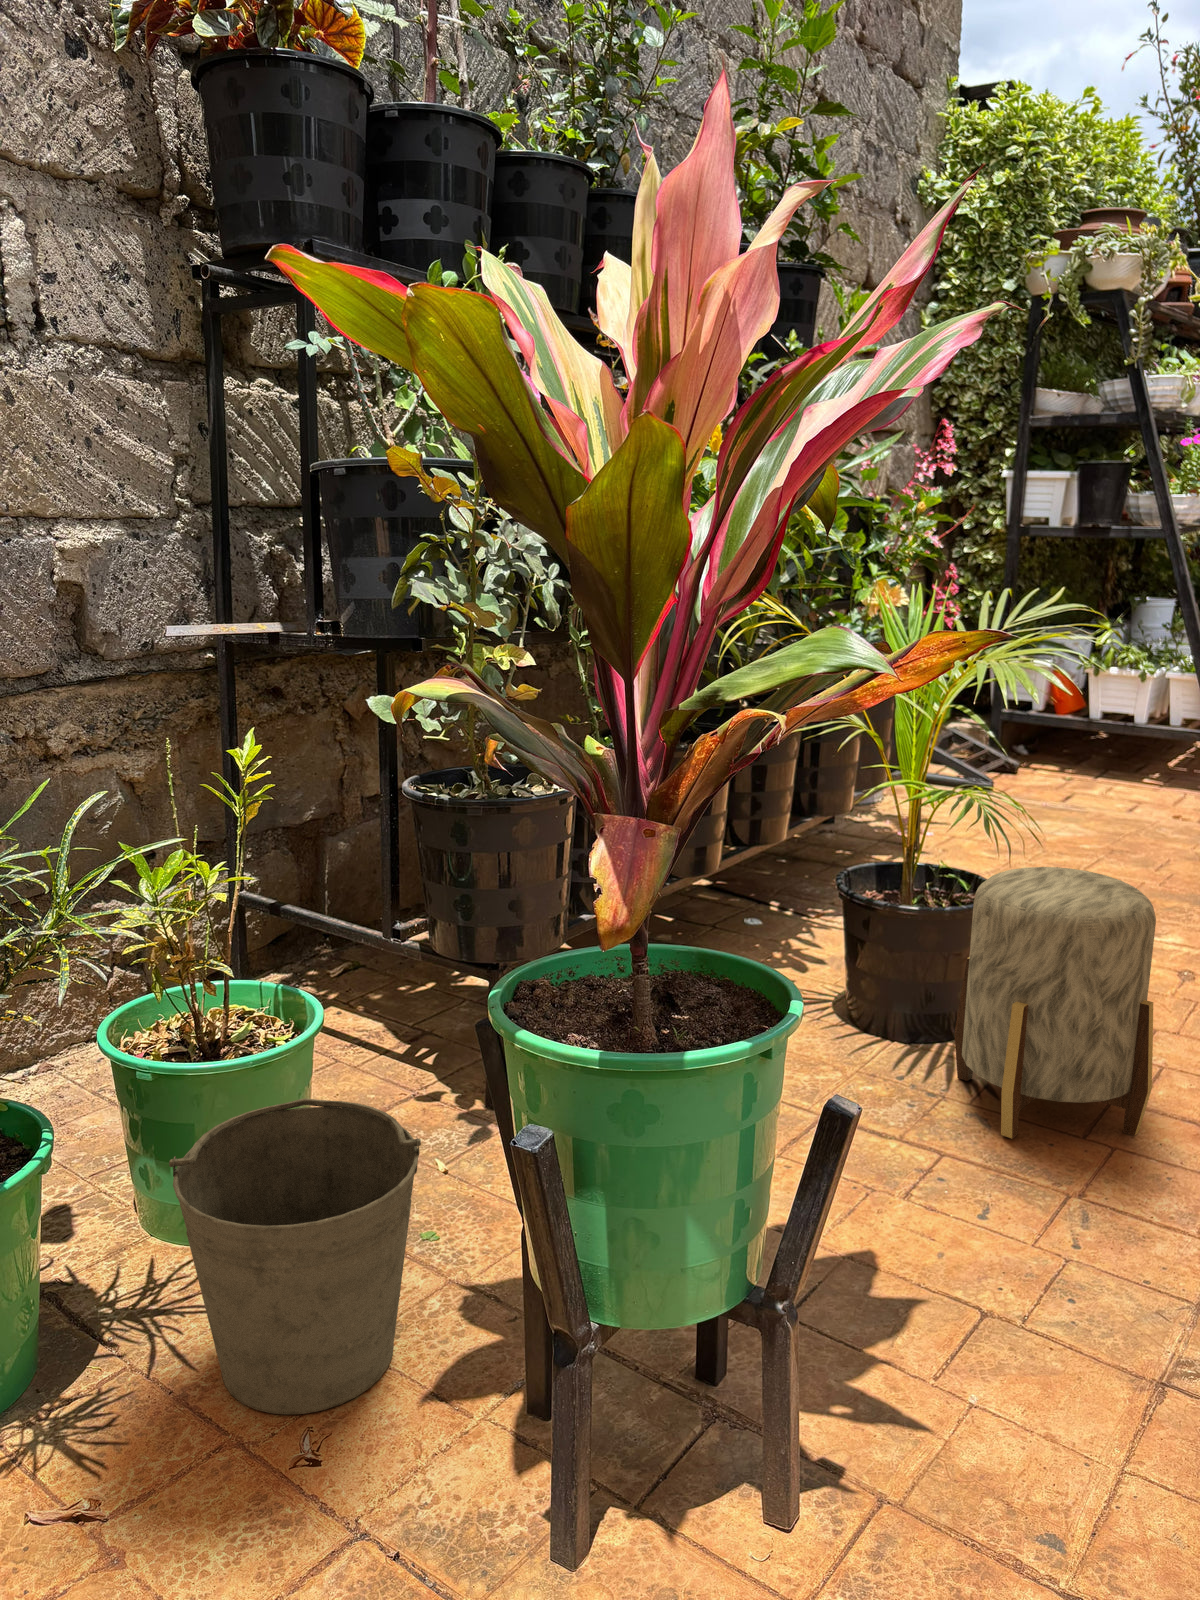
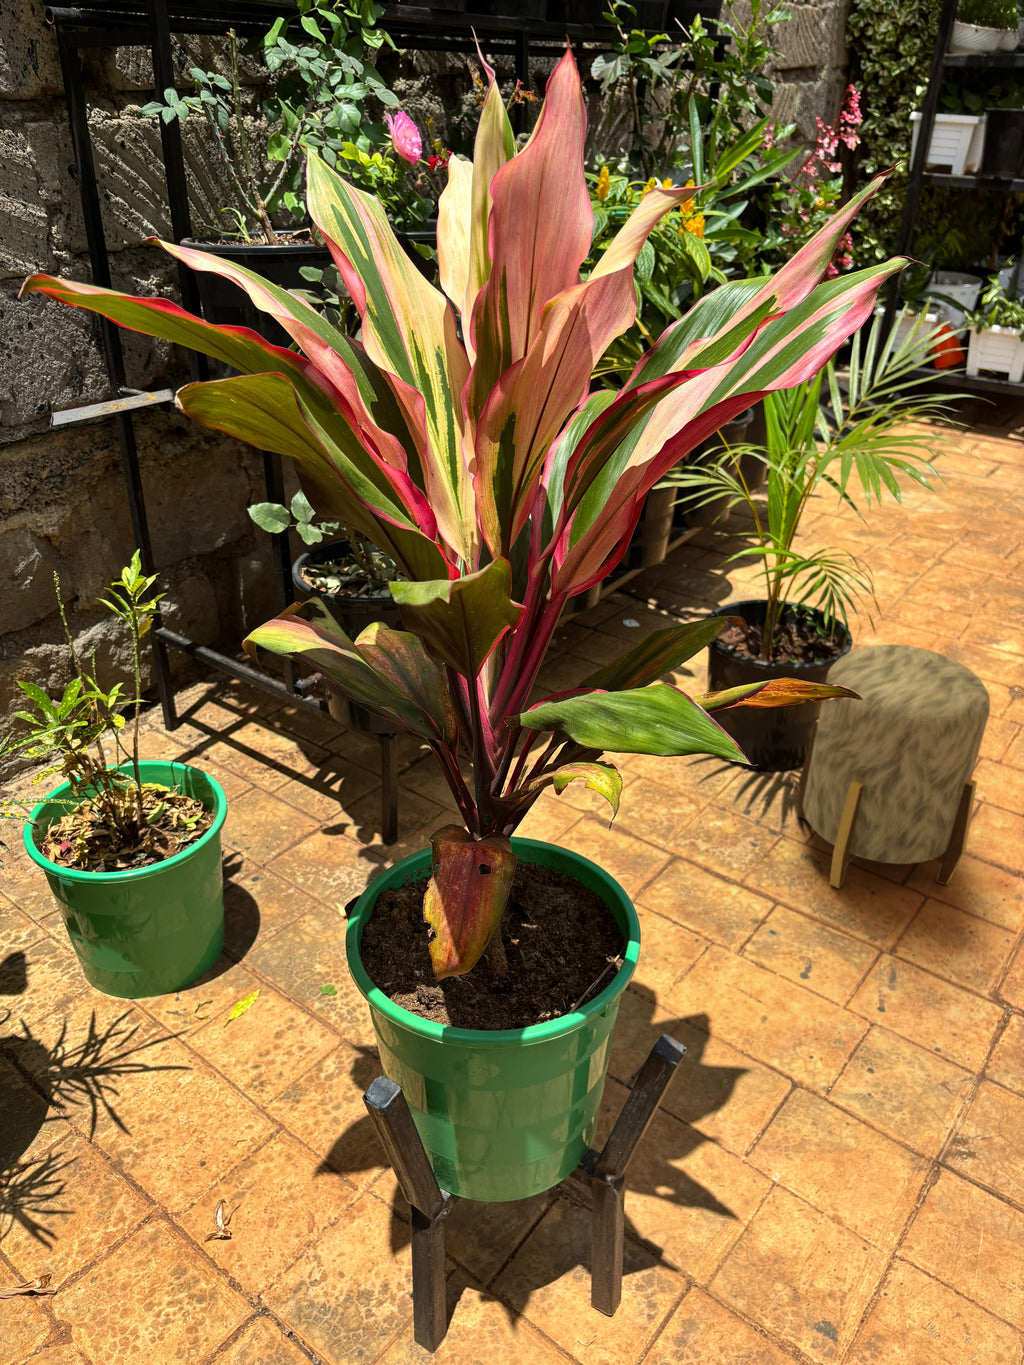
bucket: present [169,1099,421,1414] -> none [89,914,310,1185]

